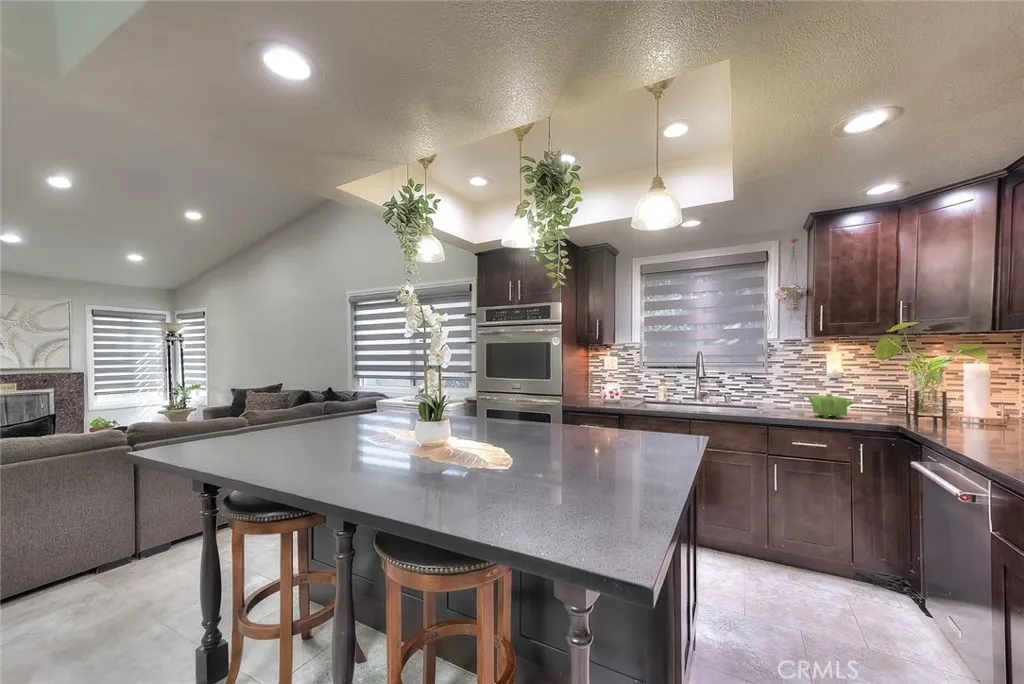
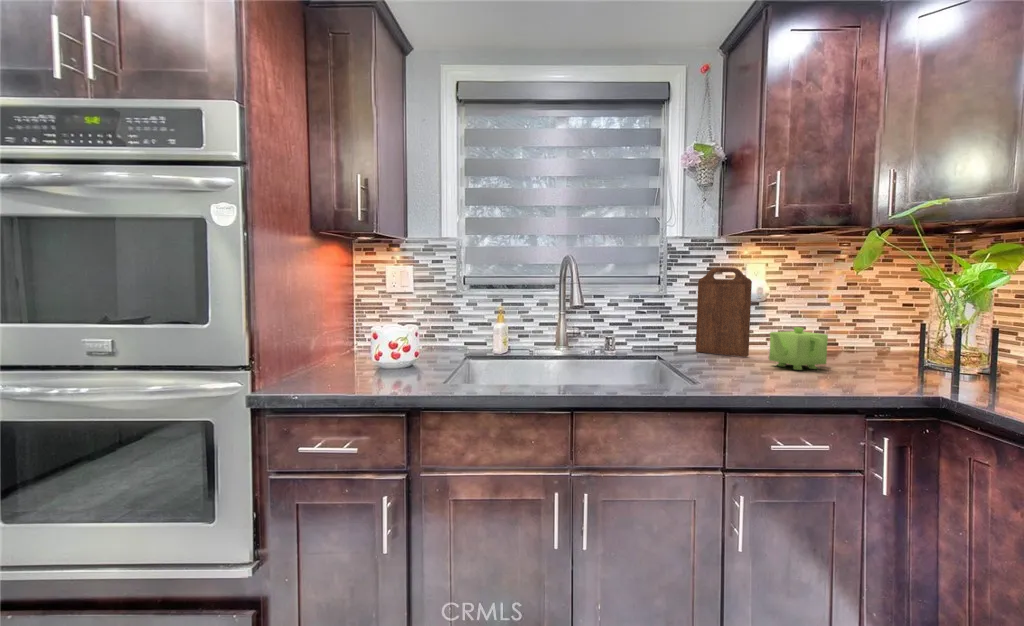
cutting board: none [782,358,813,411] -> present [696,268,752,357]

